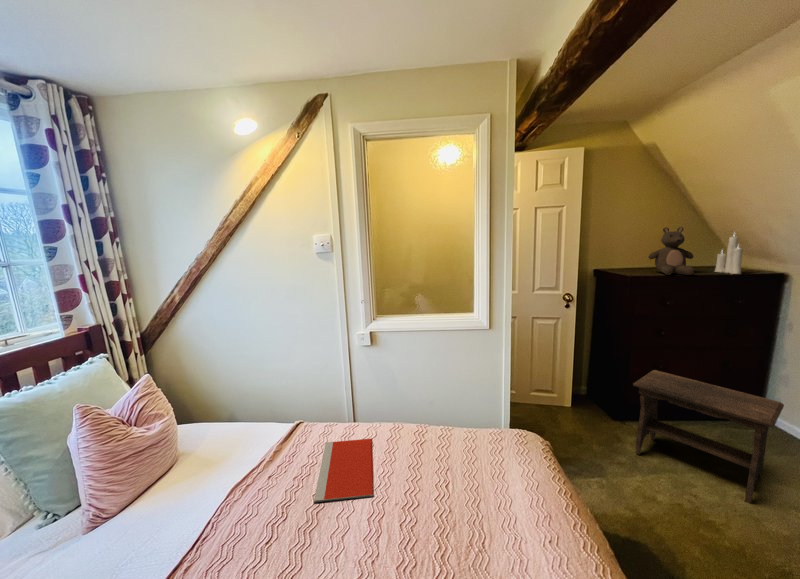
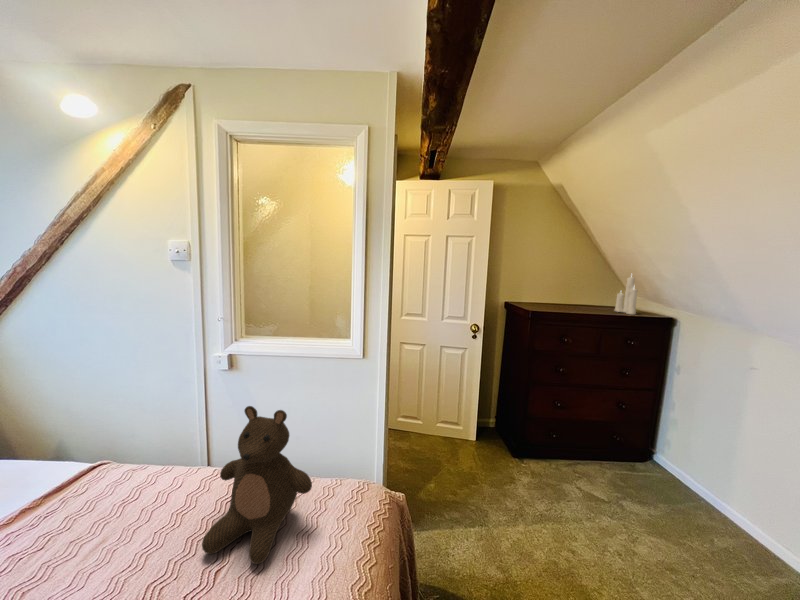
stuffed bear: present [648,227,695,275] -> present [202,406,312,564]
footstool: present [633,370,784,503] -> none [519,408,652,551]
notebook: present [314,439,374,502] -> none [41,481,176,566]

